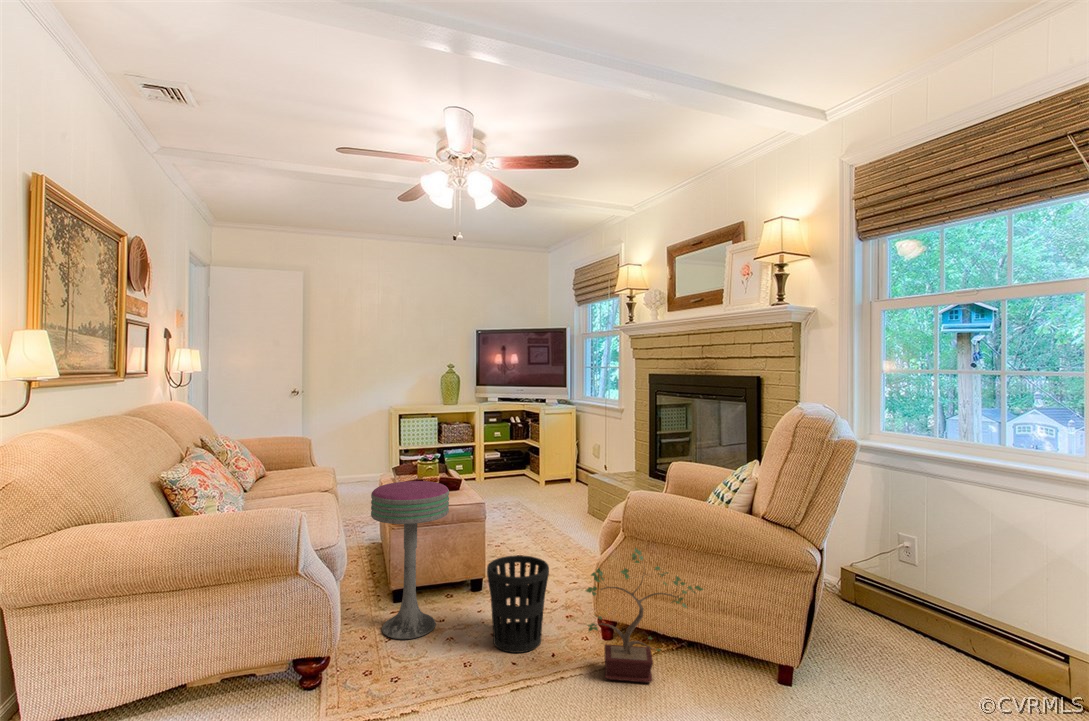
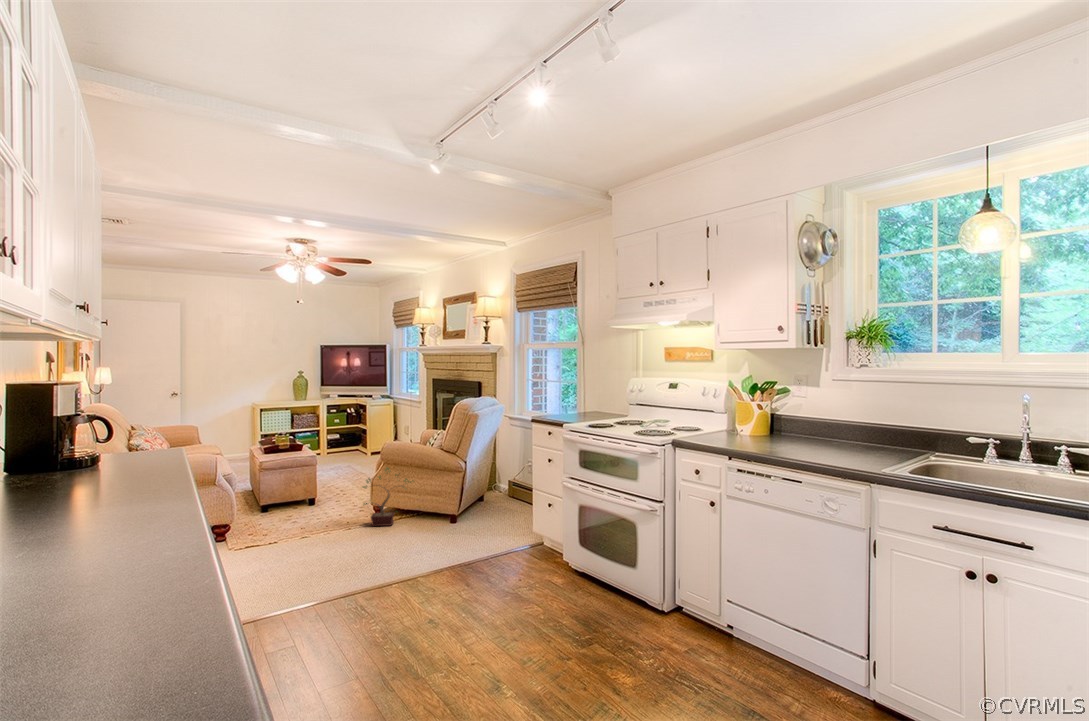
bar stool: present [371,481,449,639] -> none [249,445,294,524]
wastebasket: present [487,555,549,653] -> none [314,479,348,523]

